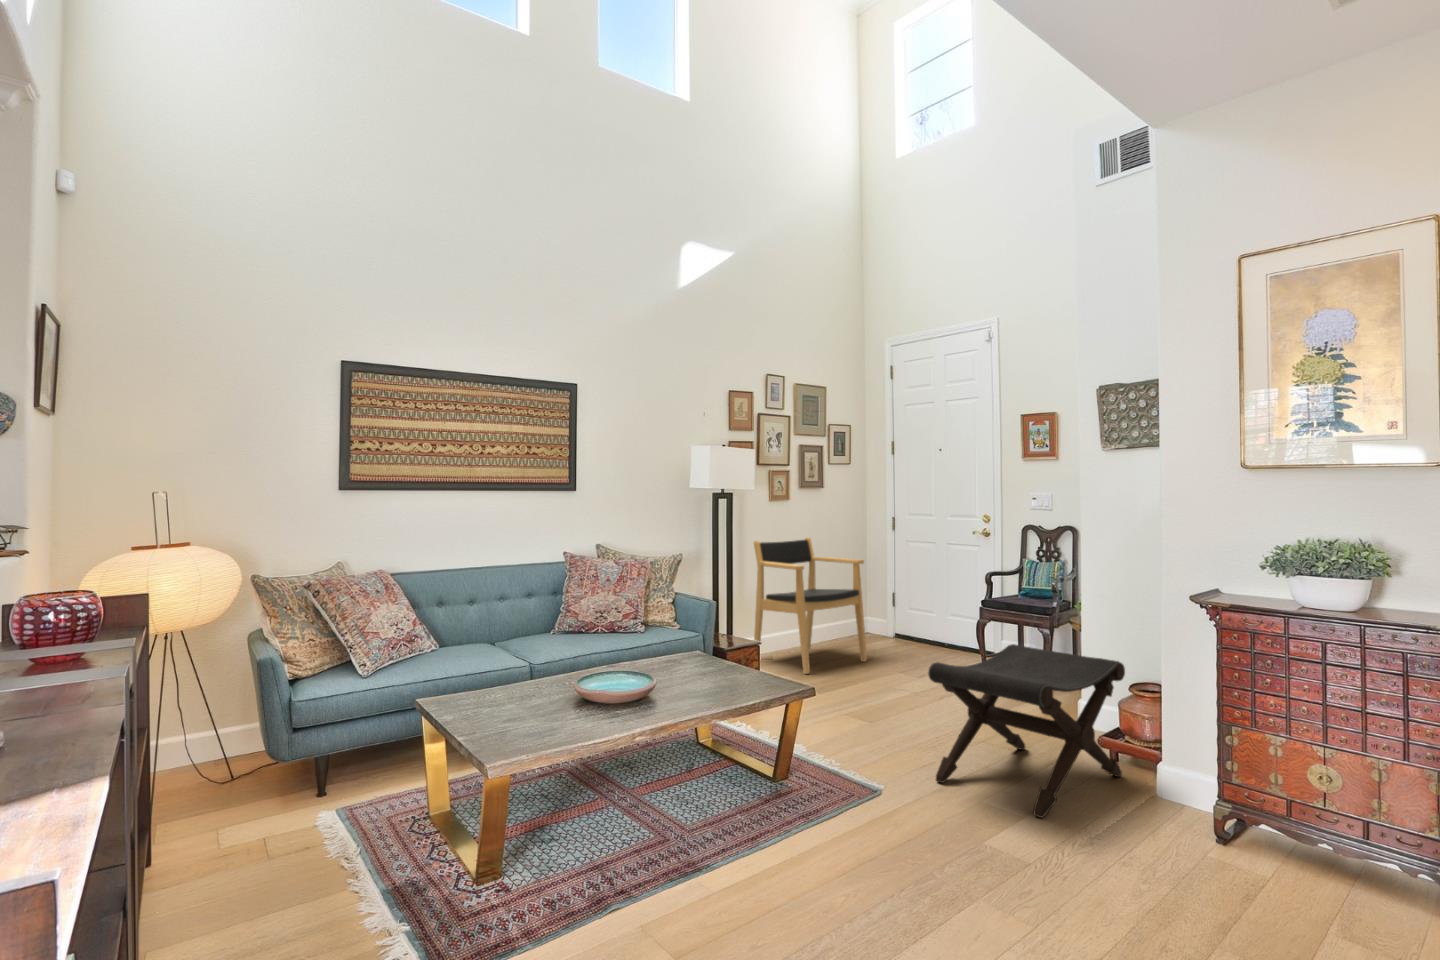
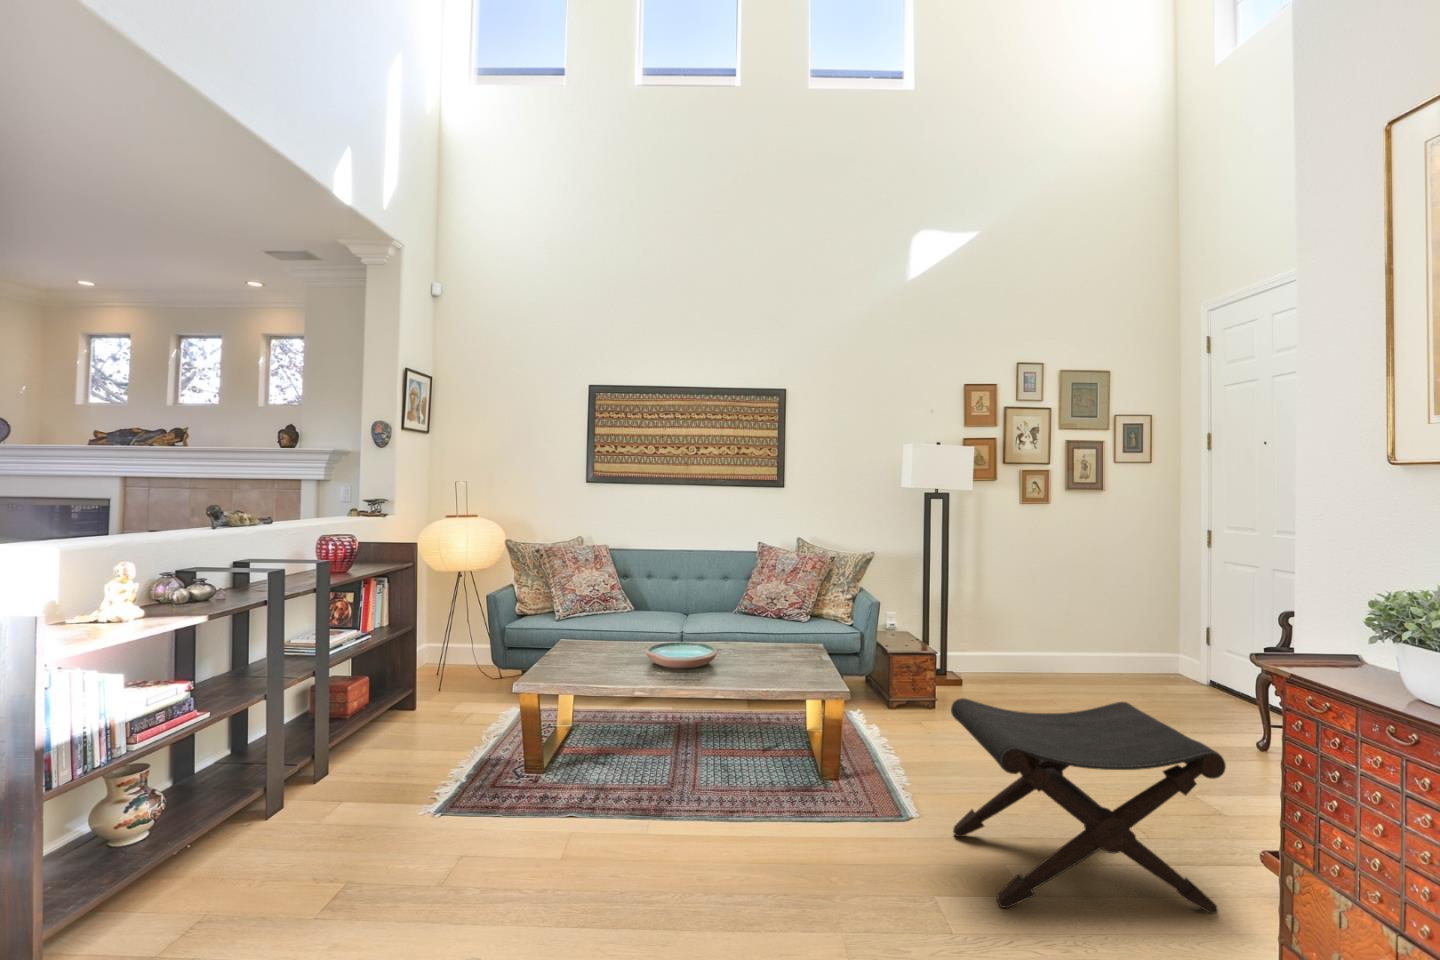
armchair: present [754,538,867,674] -> none [986,546,1120,702]

